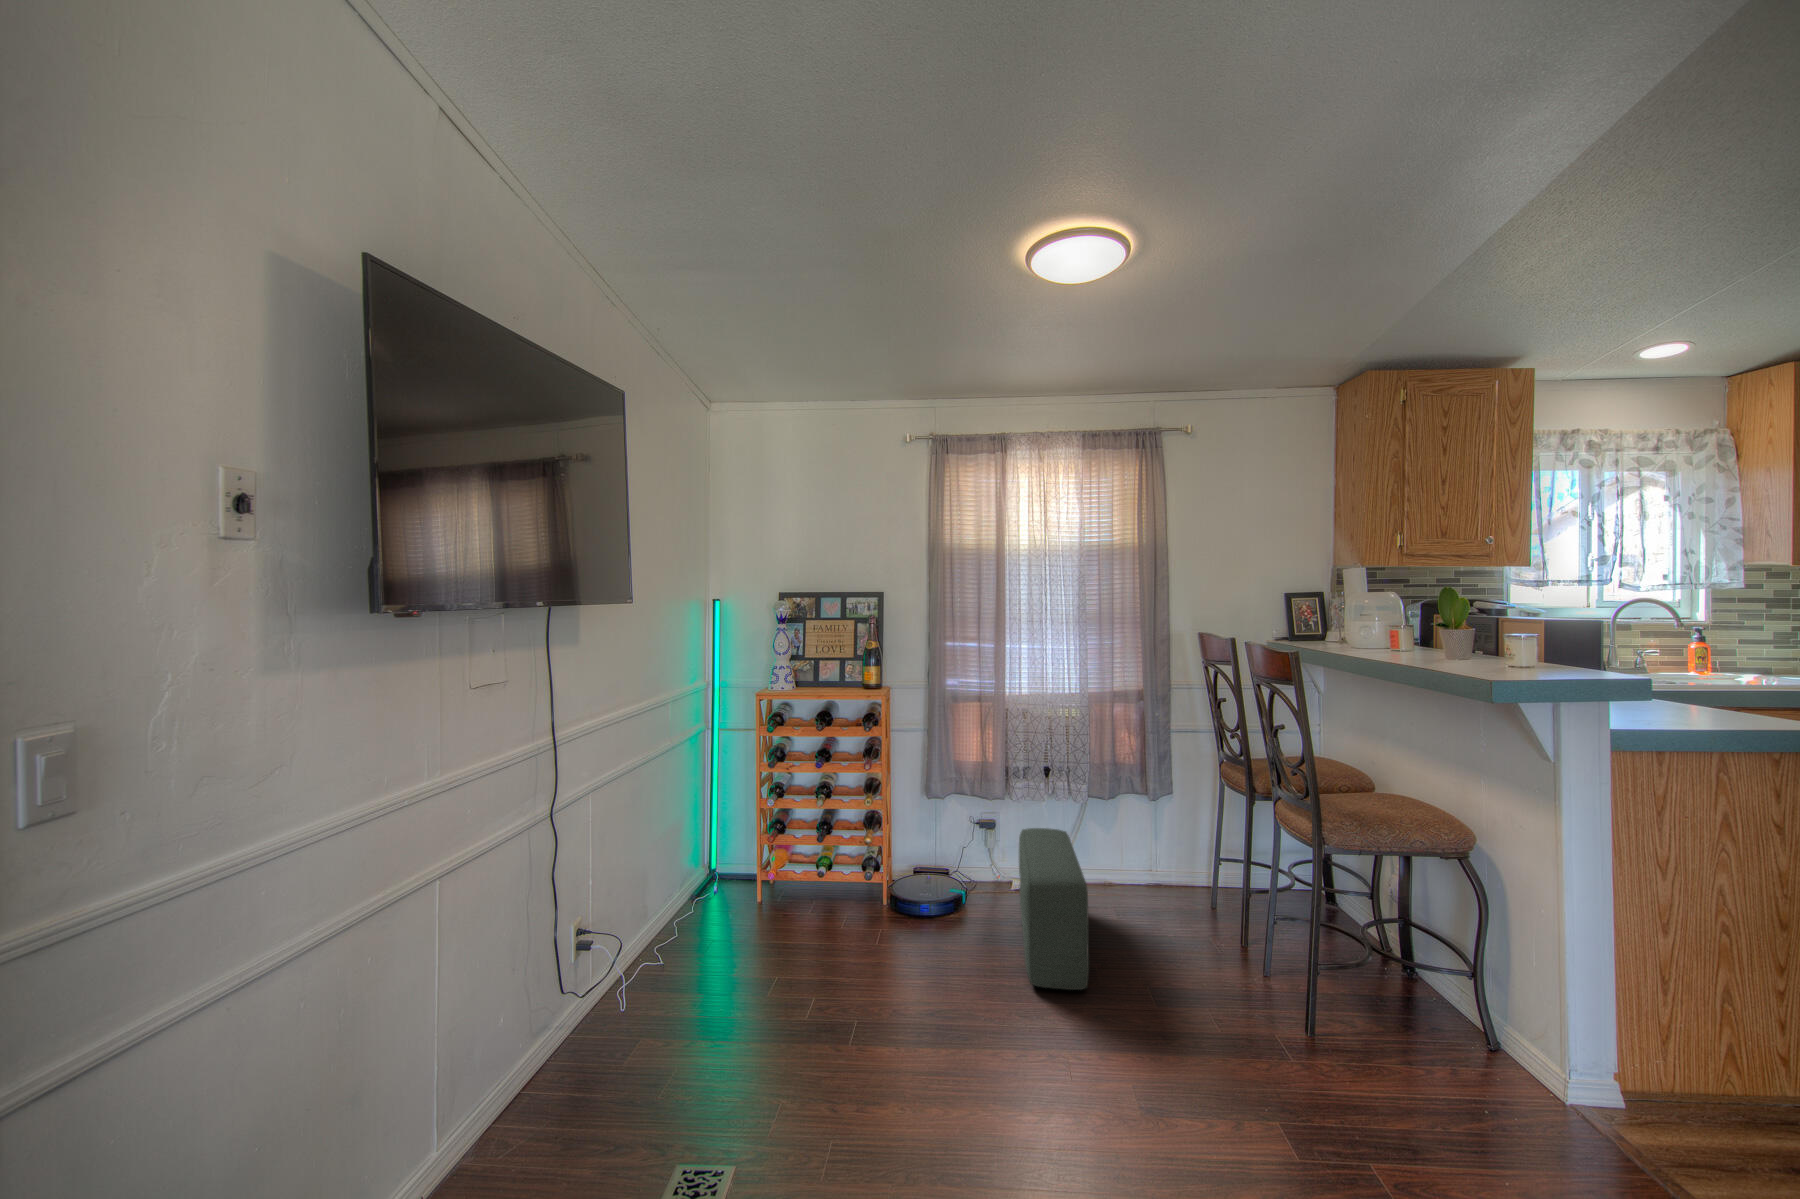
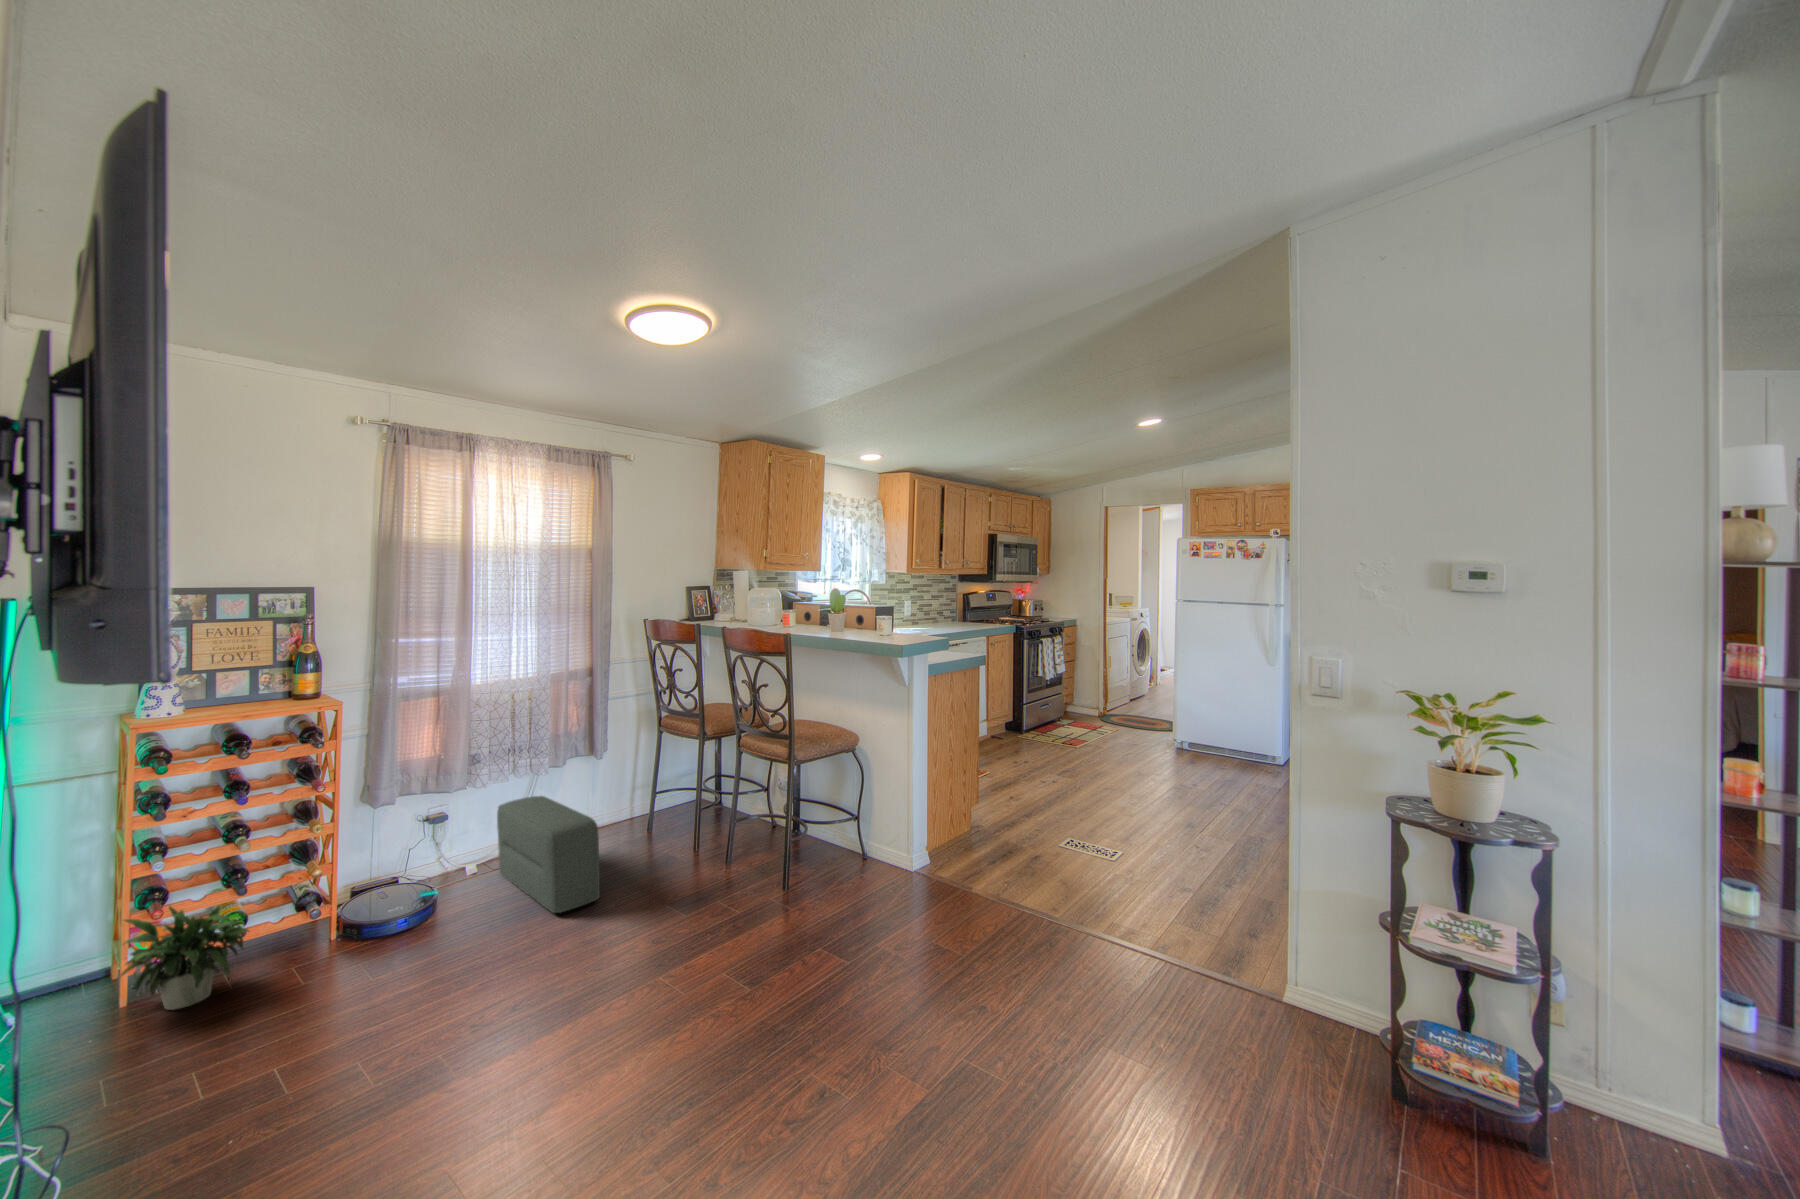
potted plant: none [725,841,802,931] -> present [120,905,249,1010]

